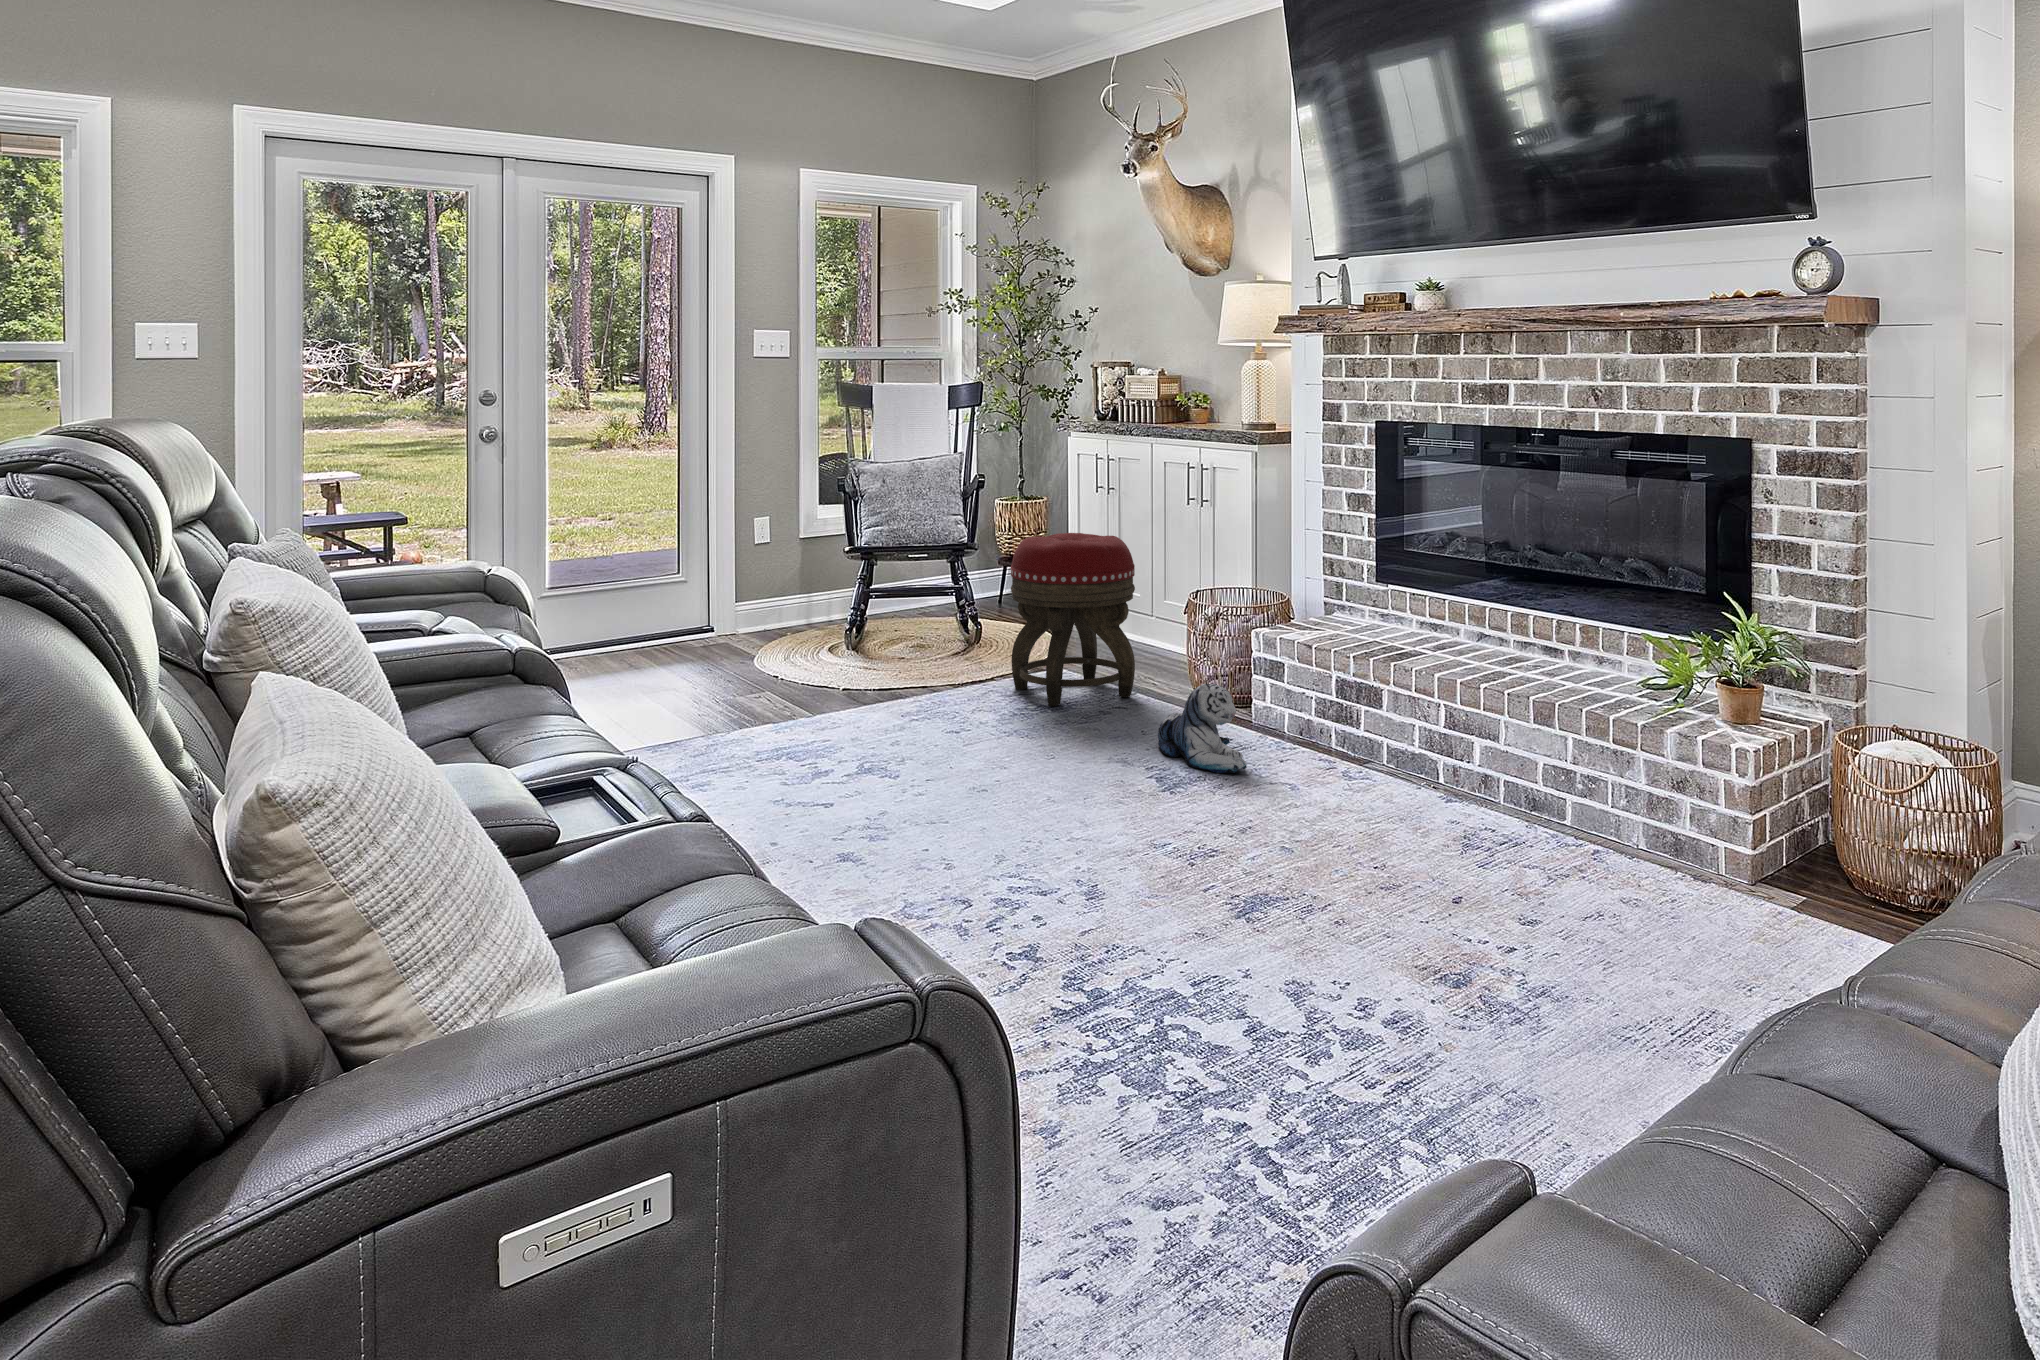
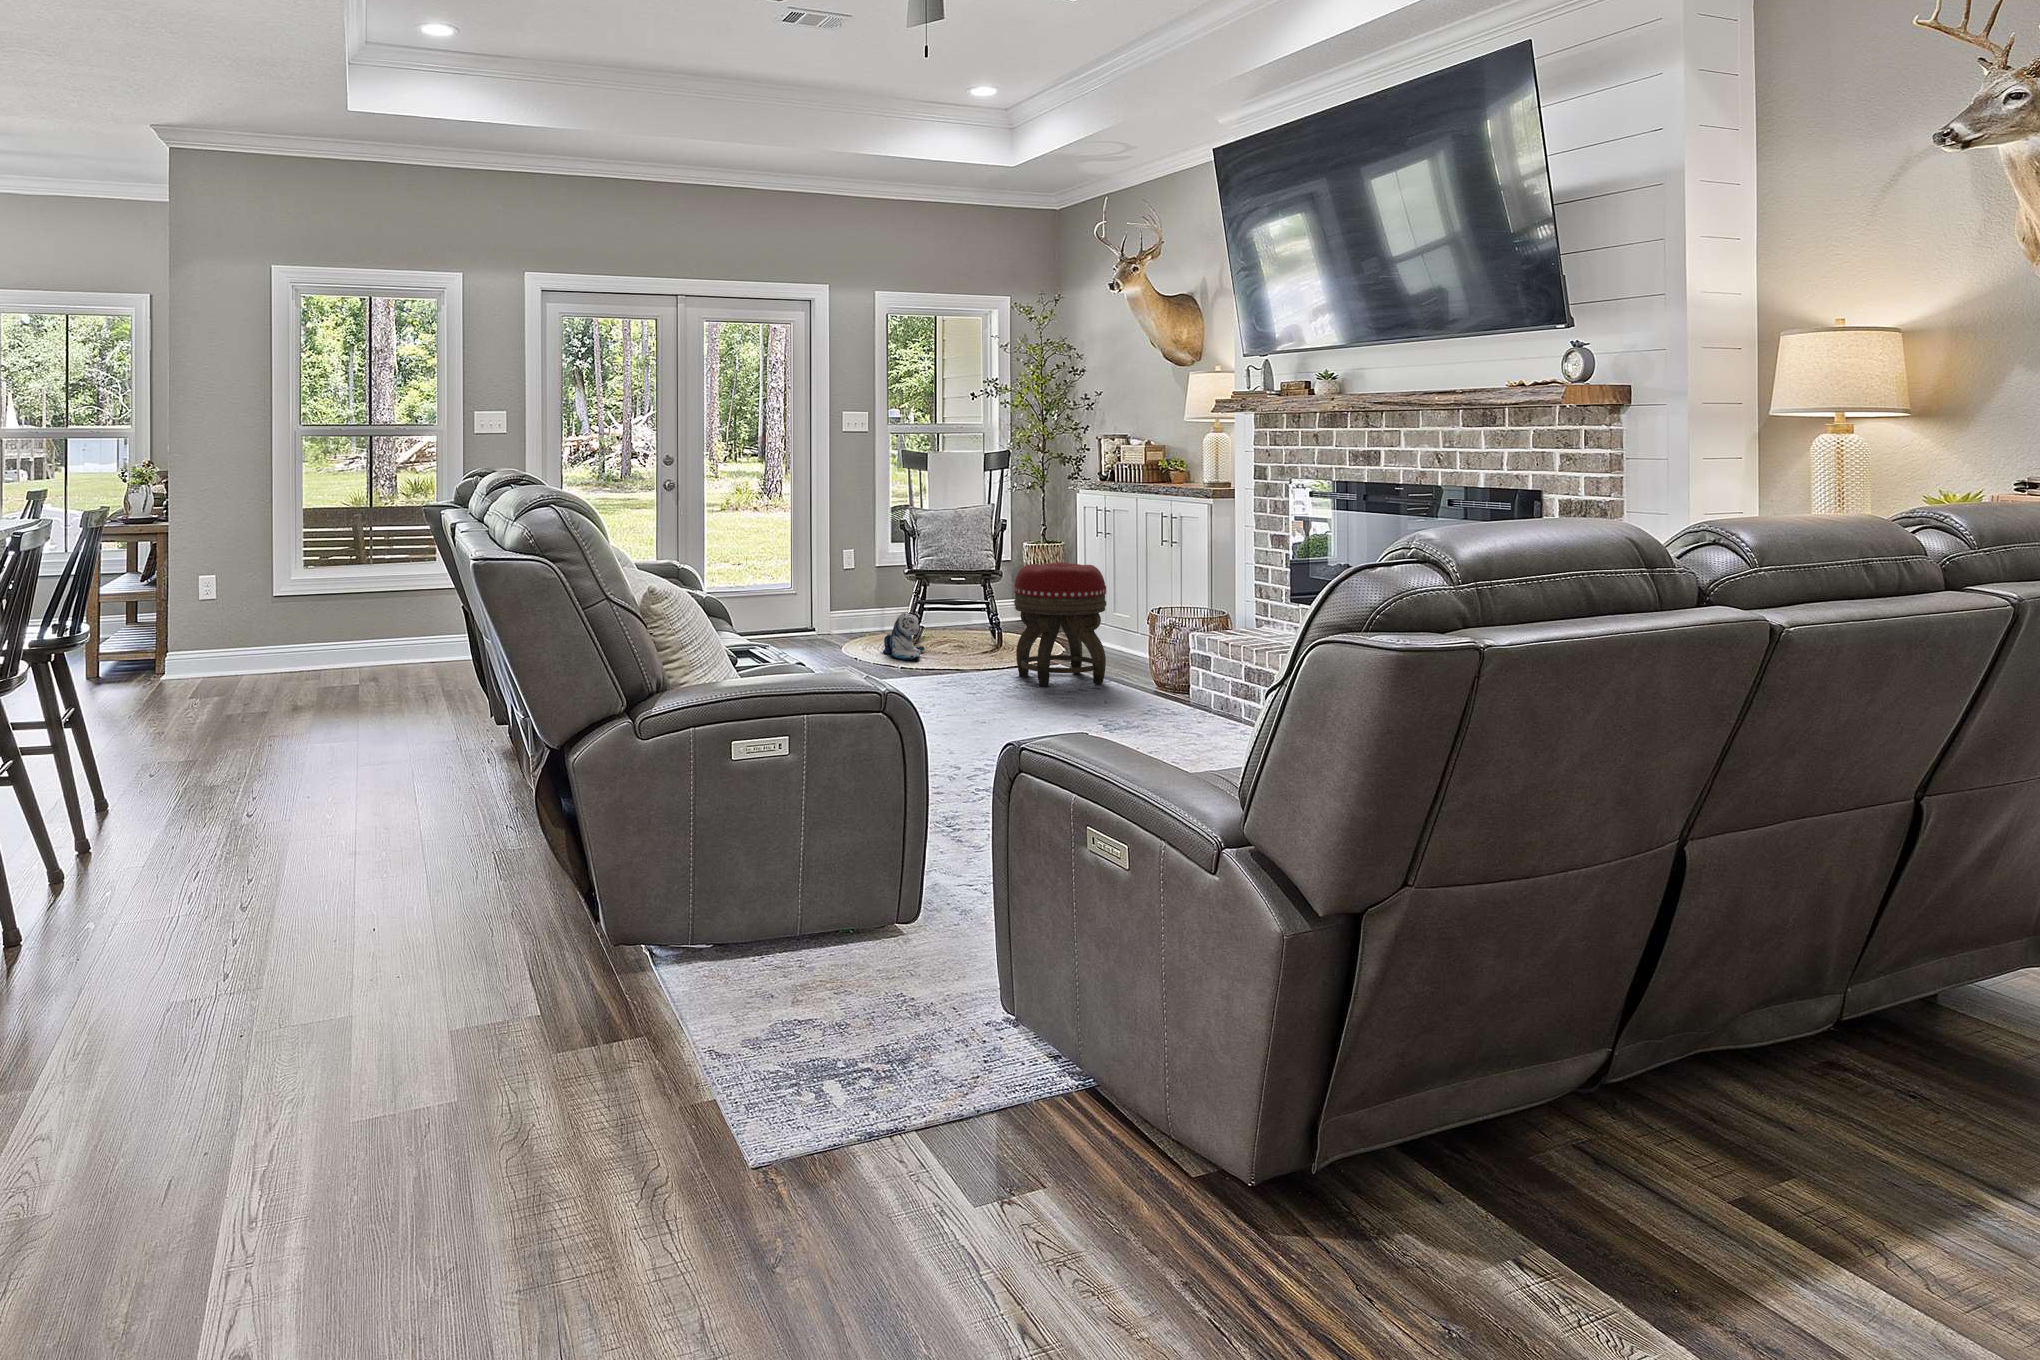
plush toy: present [1158,684,1247,773] -> present [883,613,925,660]

